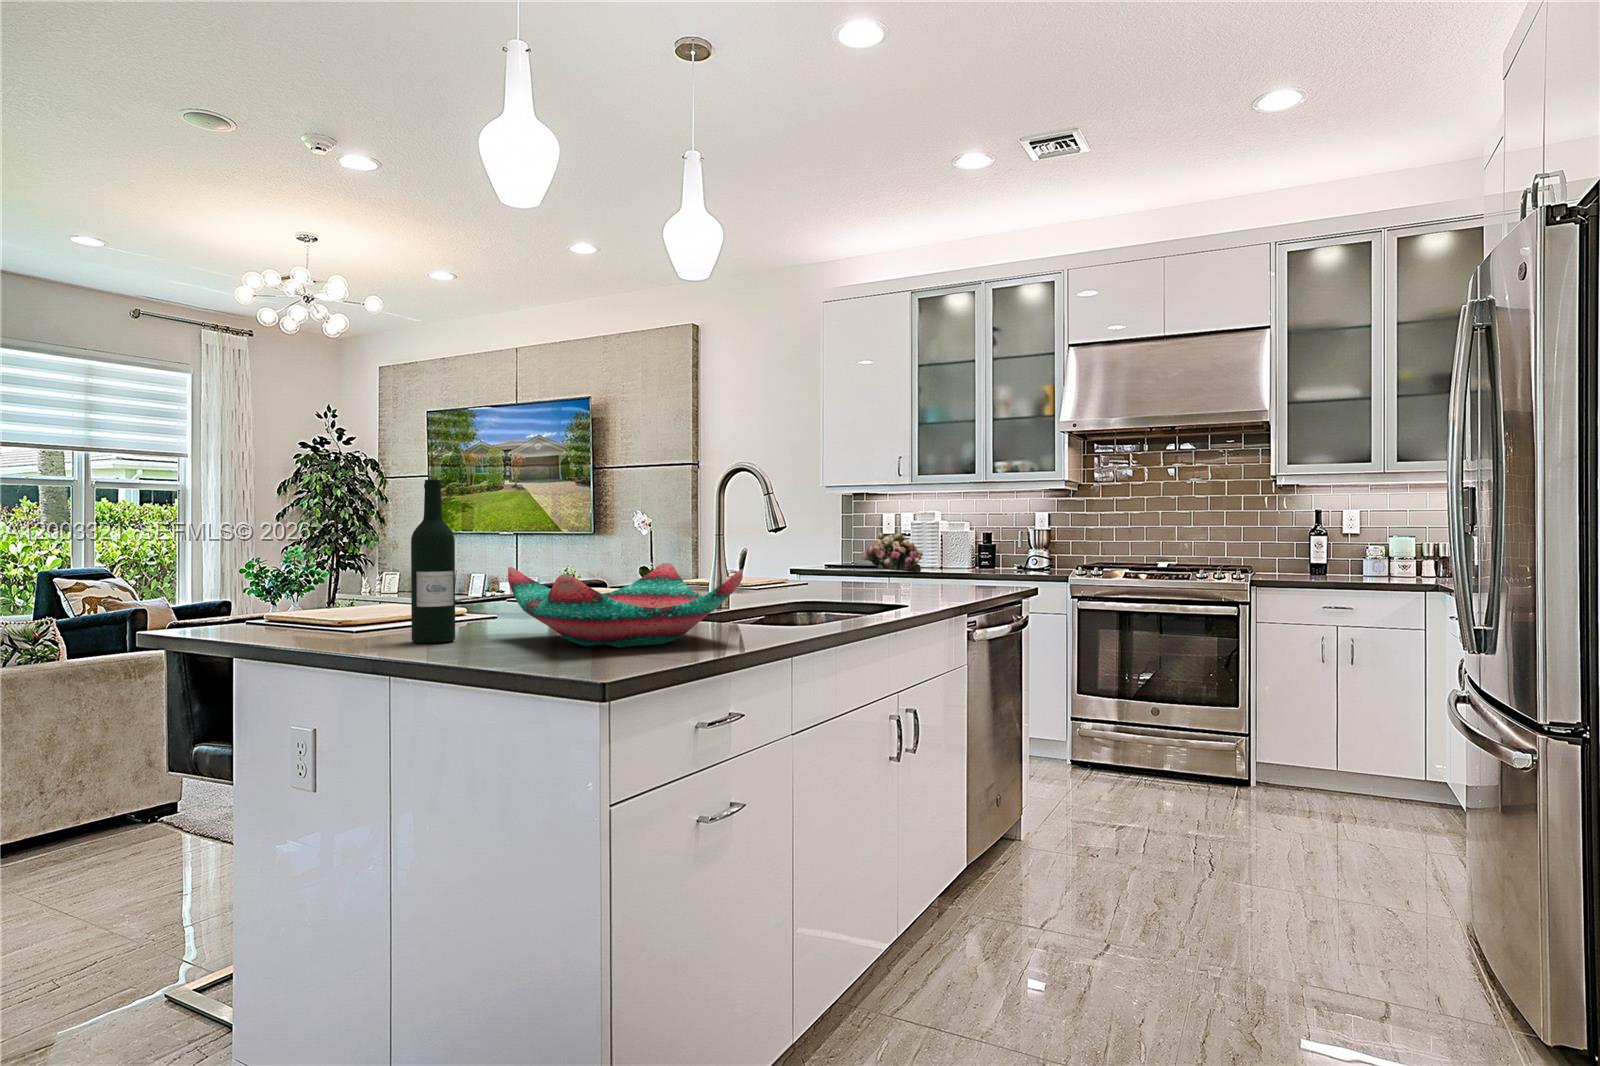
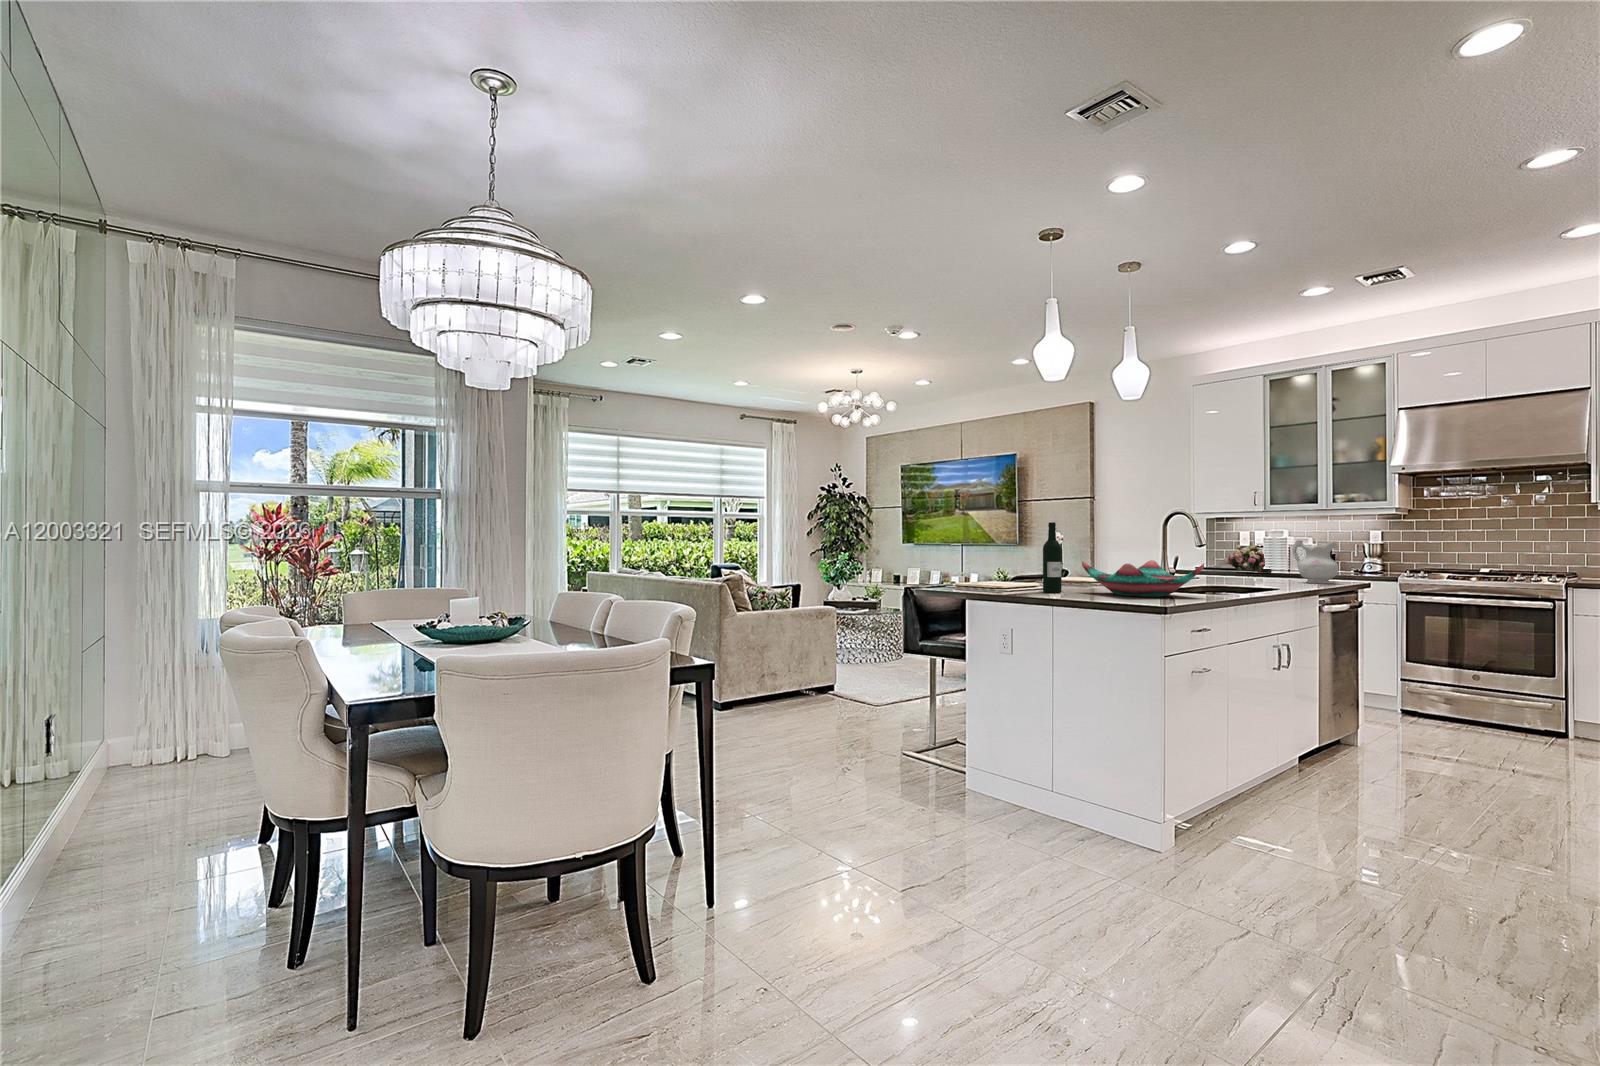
ceramic pitcher: none [937,524,996,591] -> present [1292,540,1339,584]

